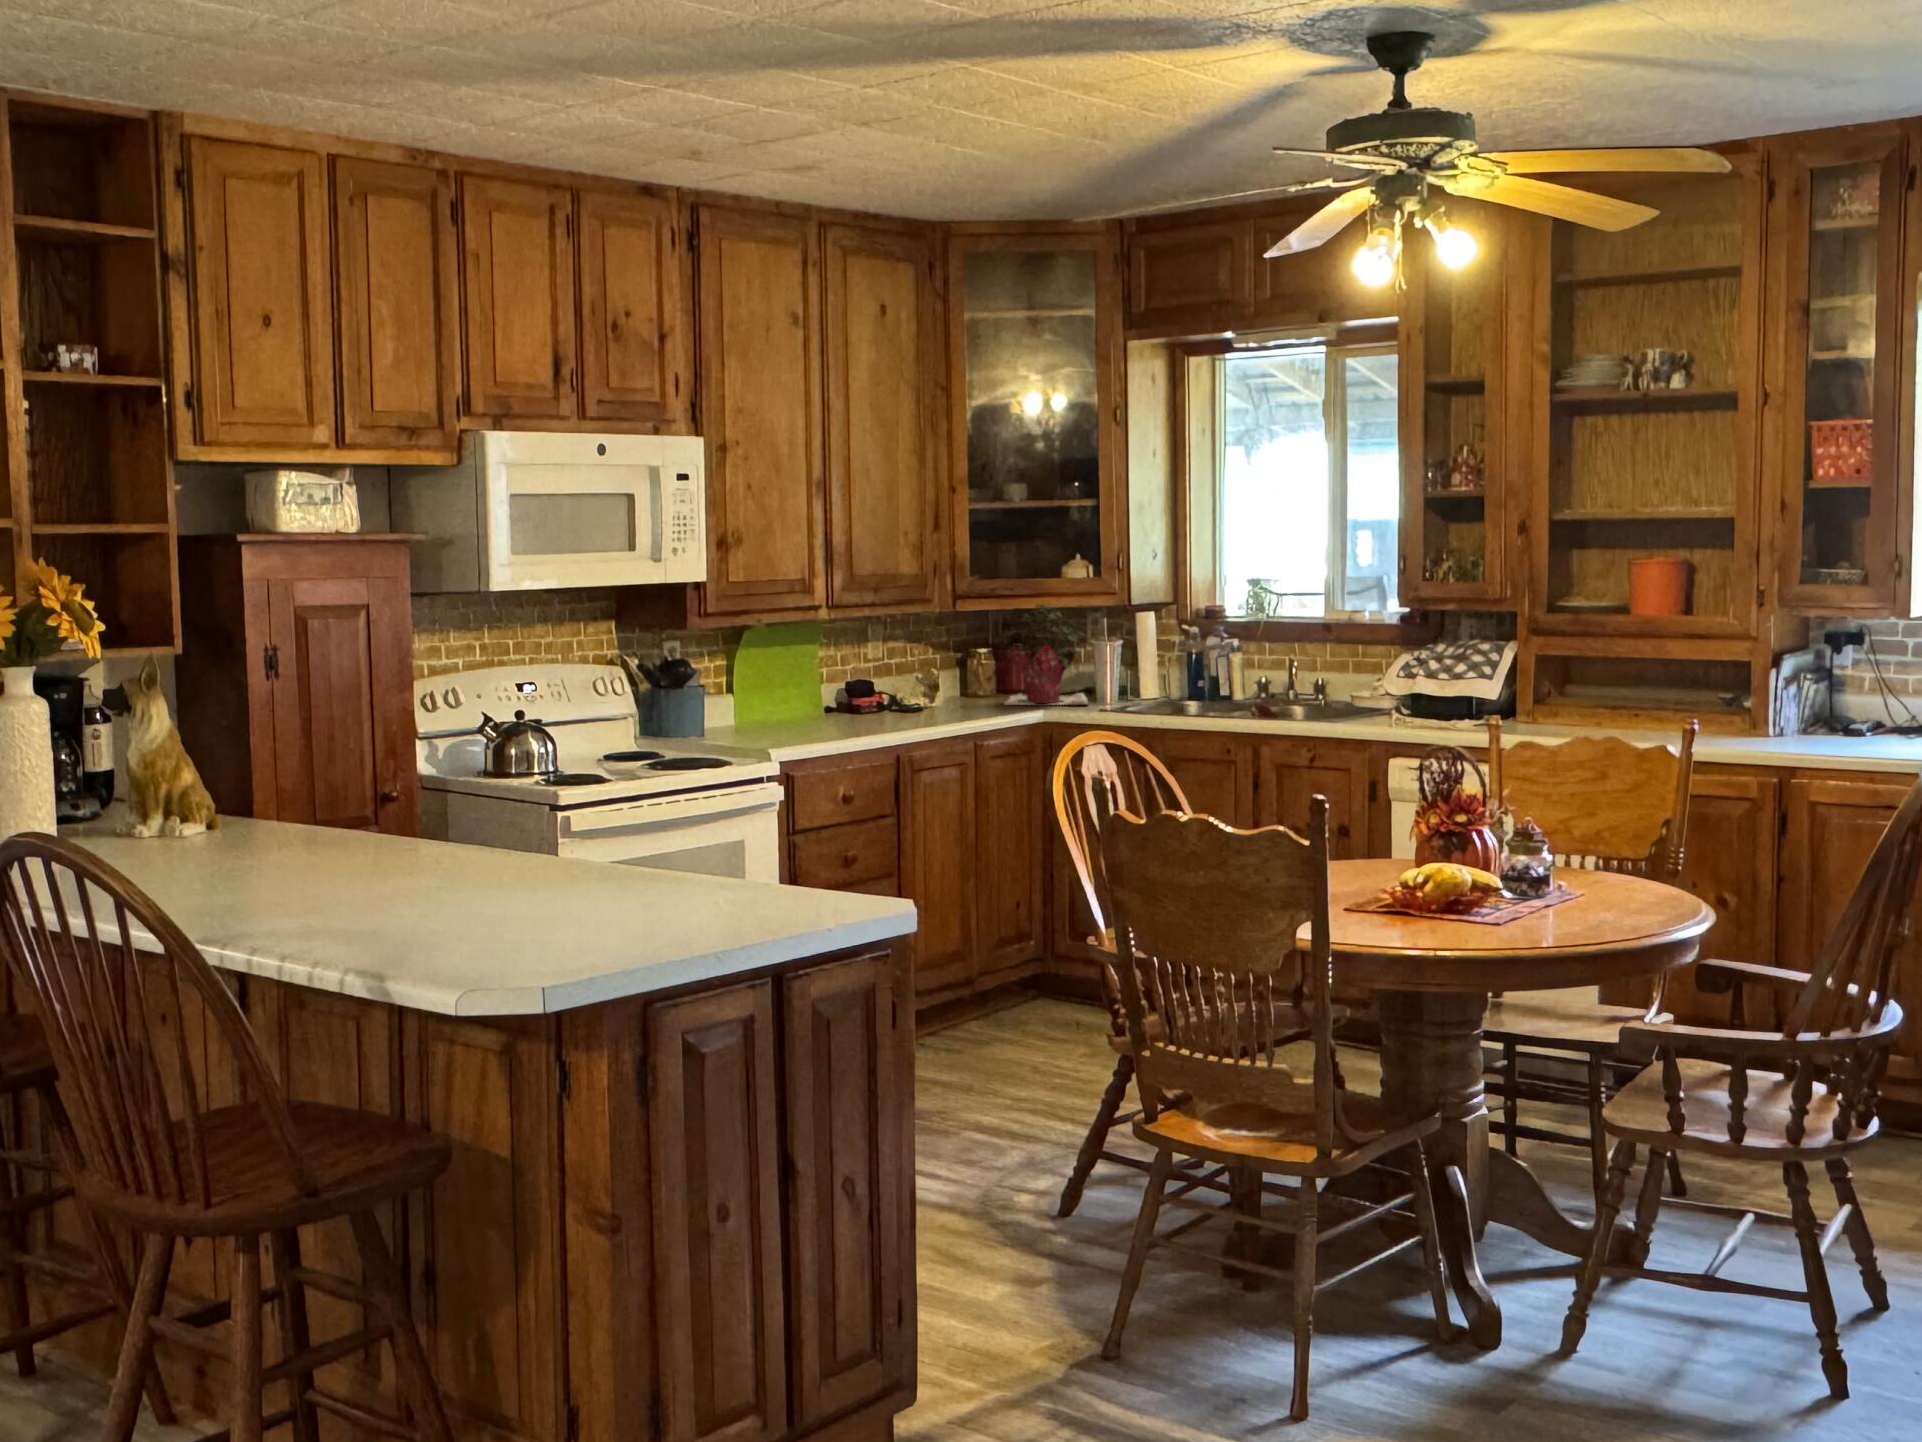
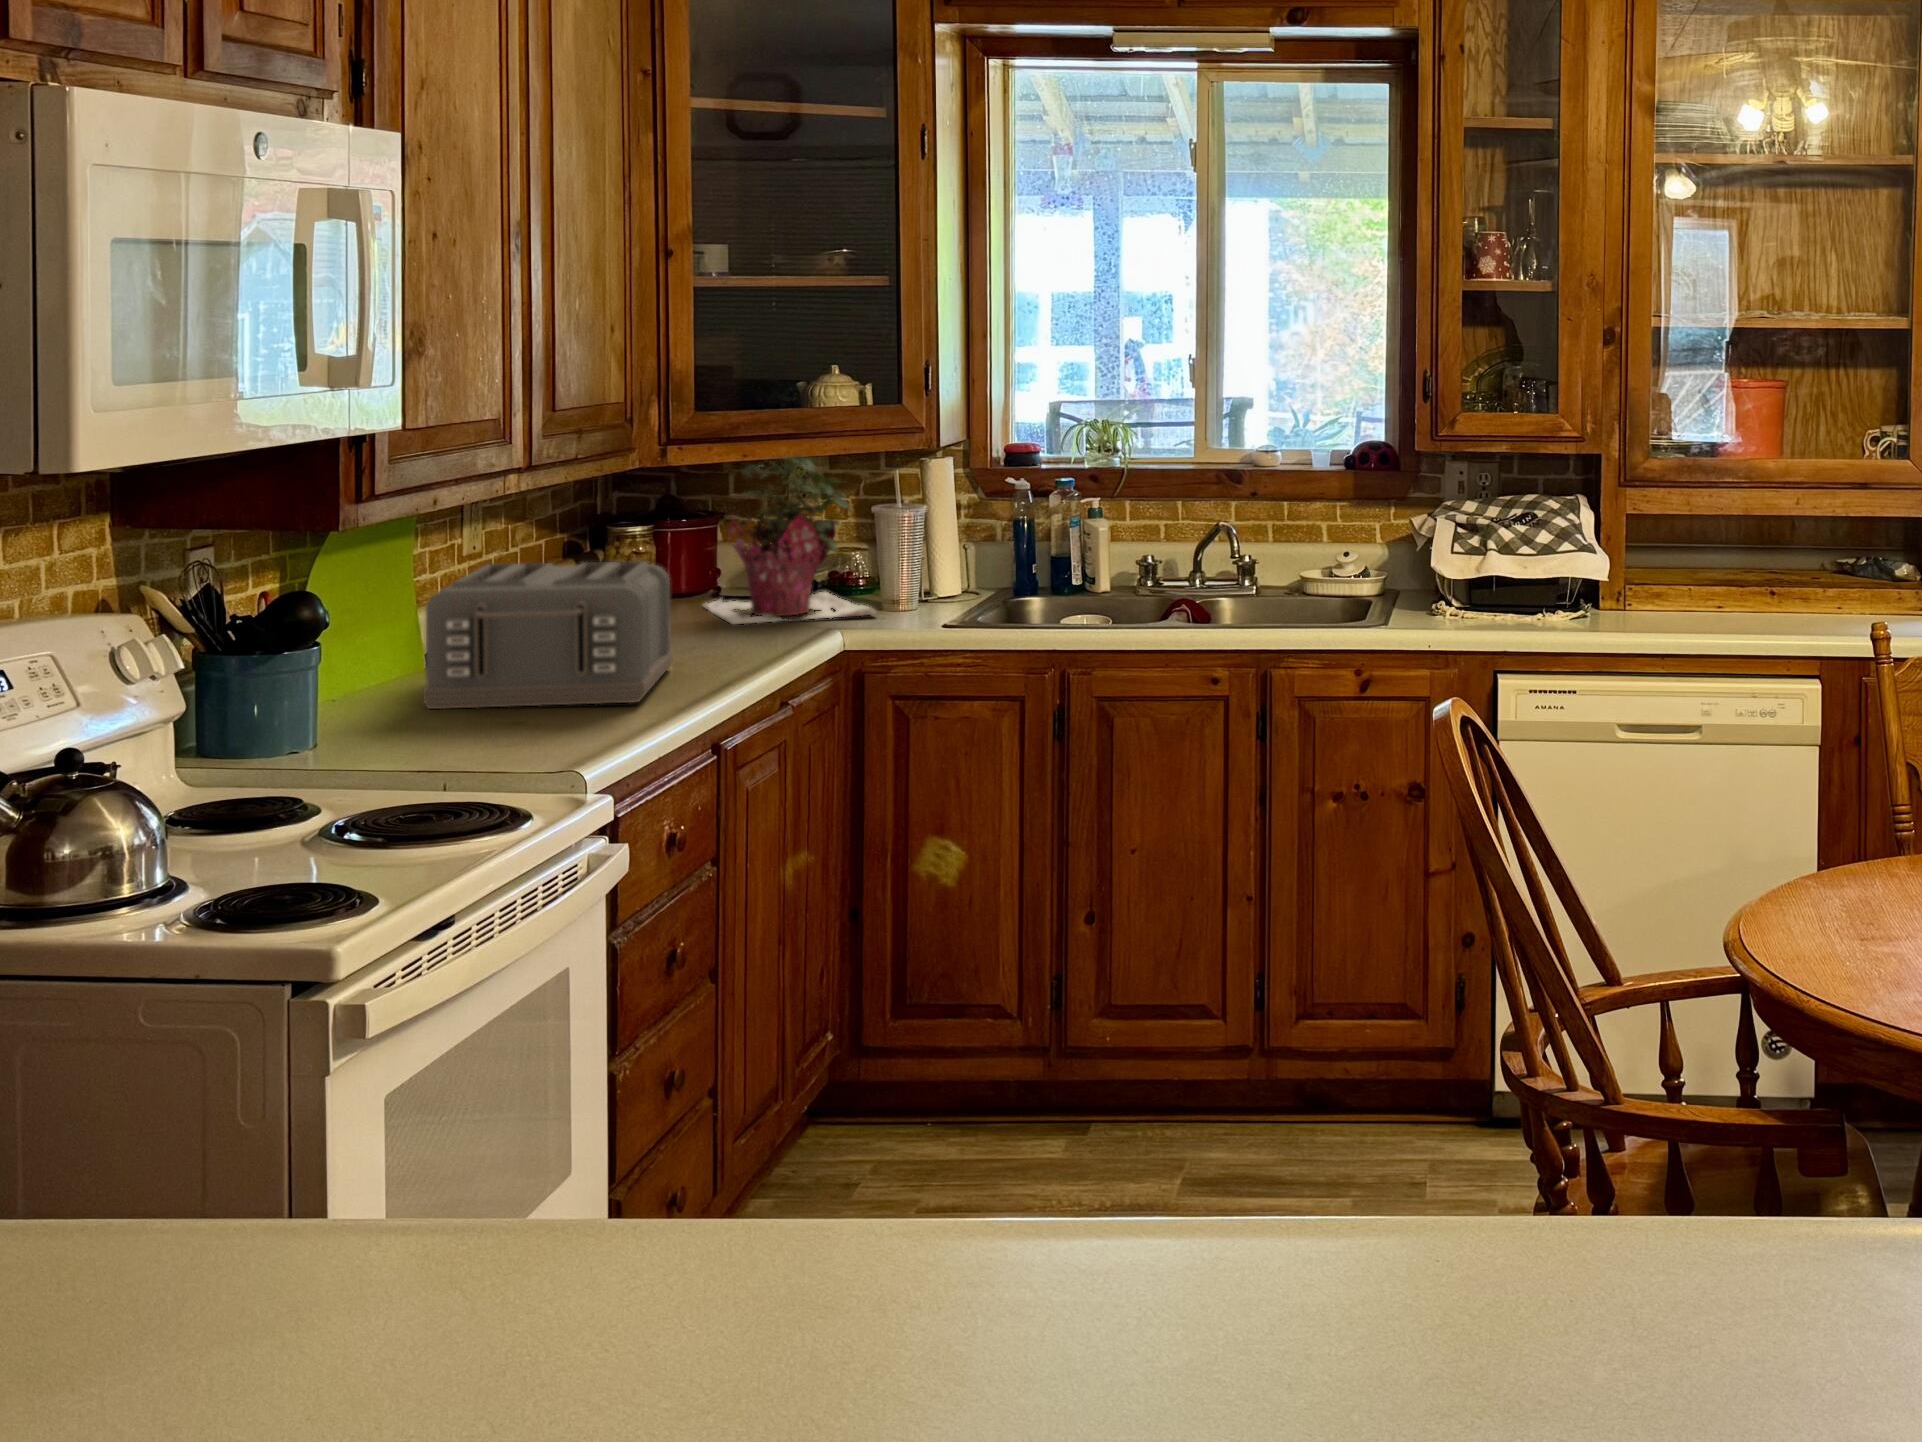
toaster: none [789,659,928,728] -> present [423,561,673,709]

